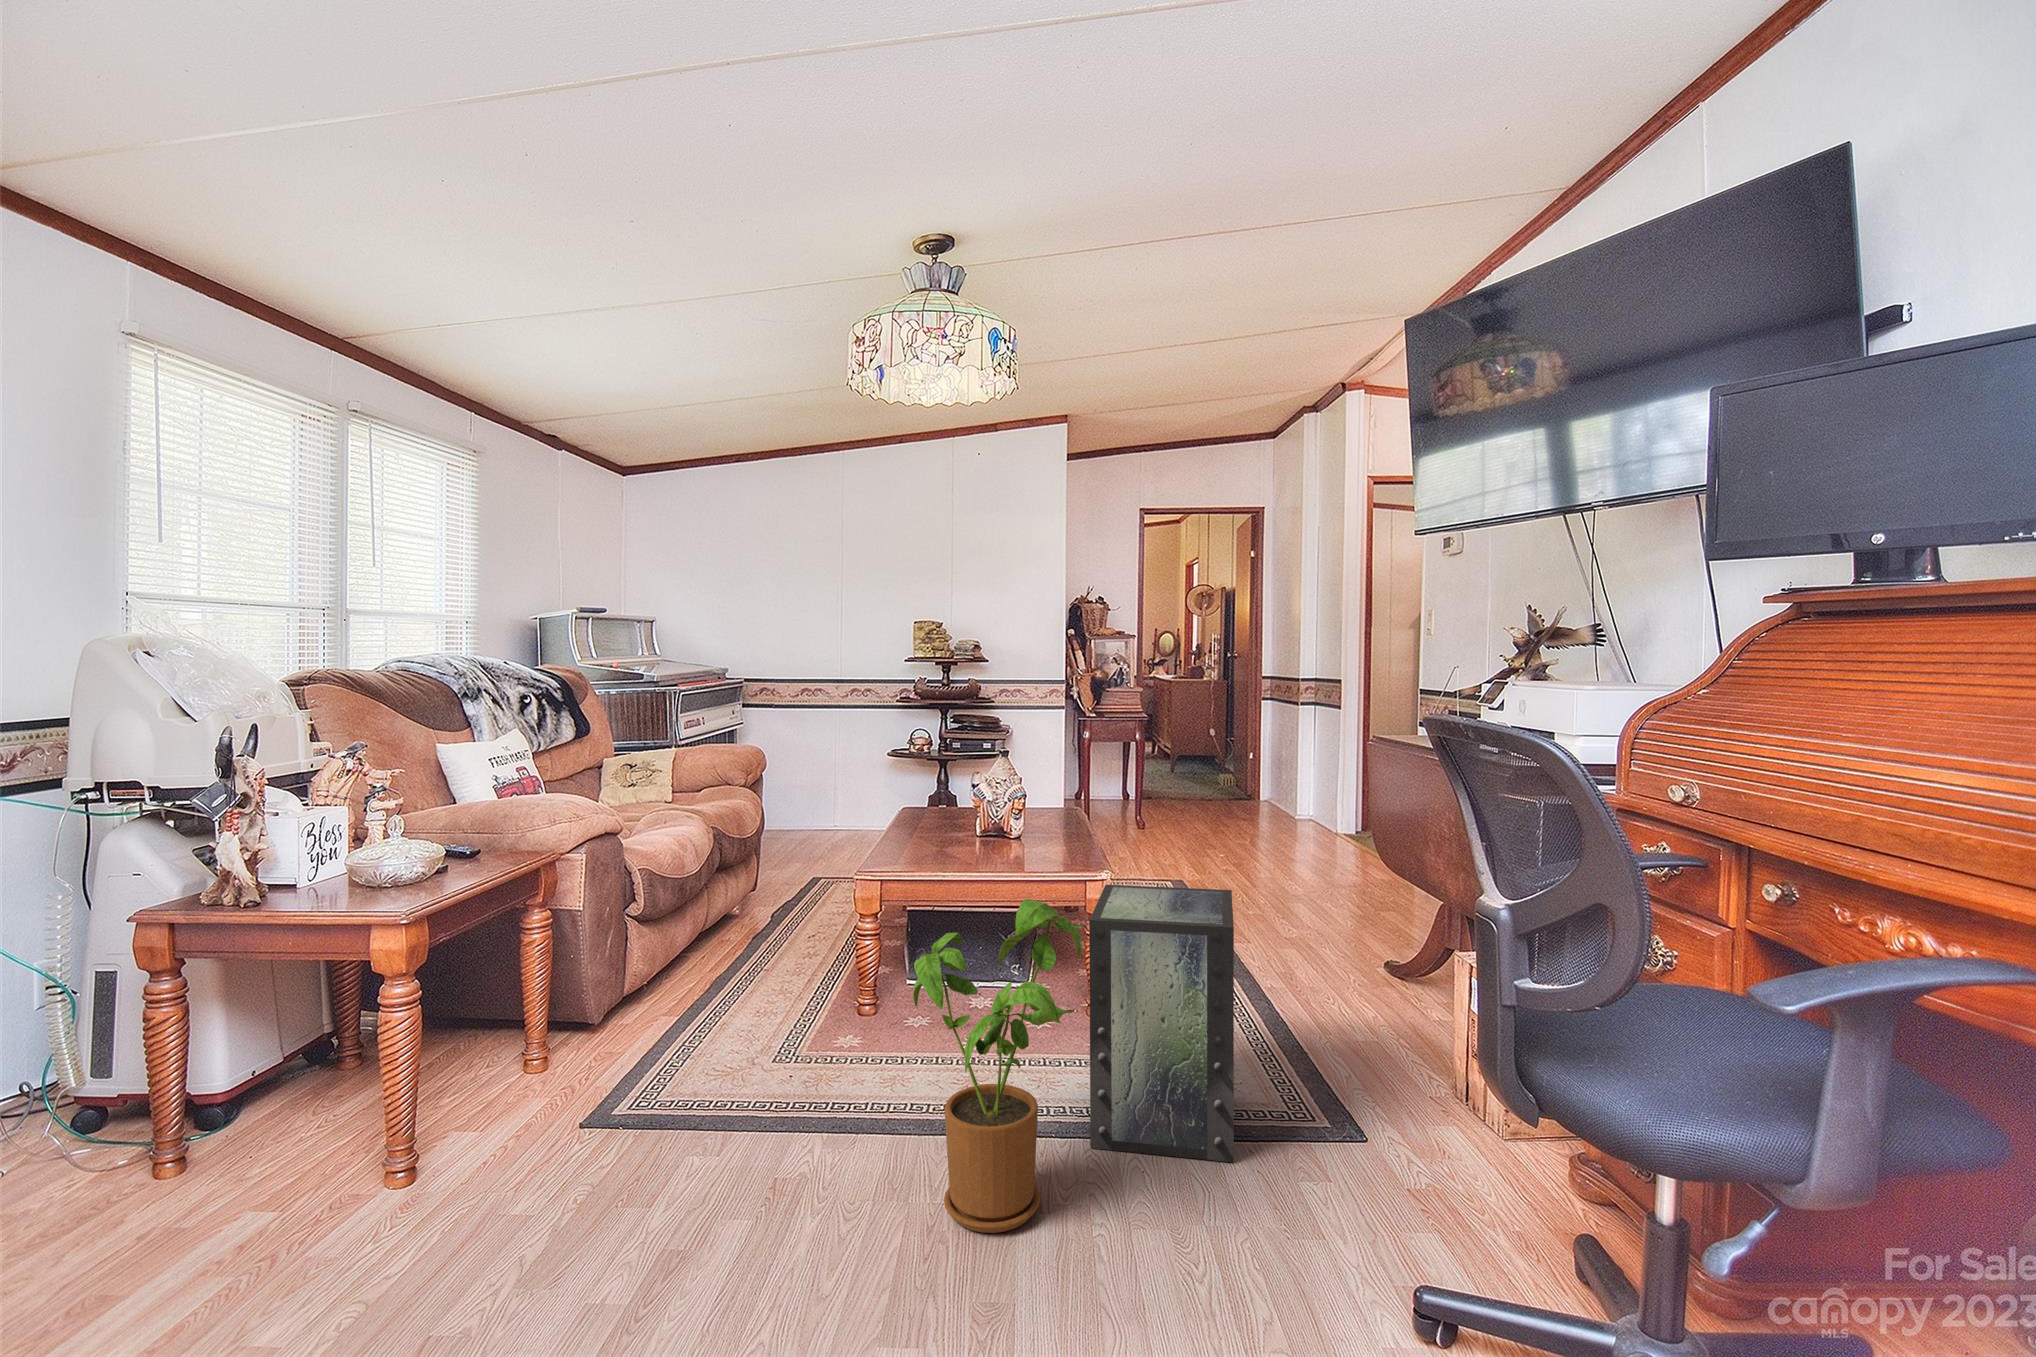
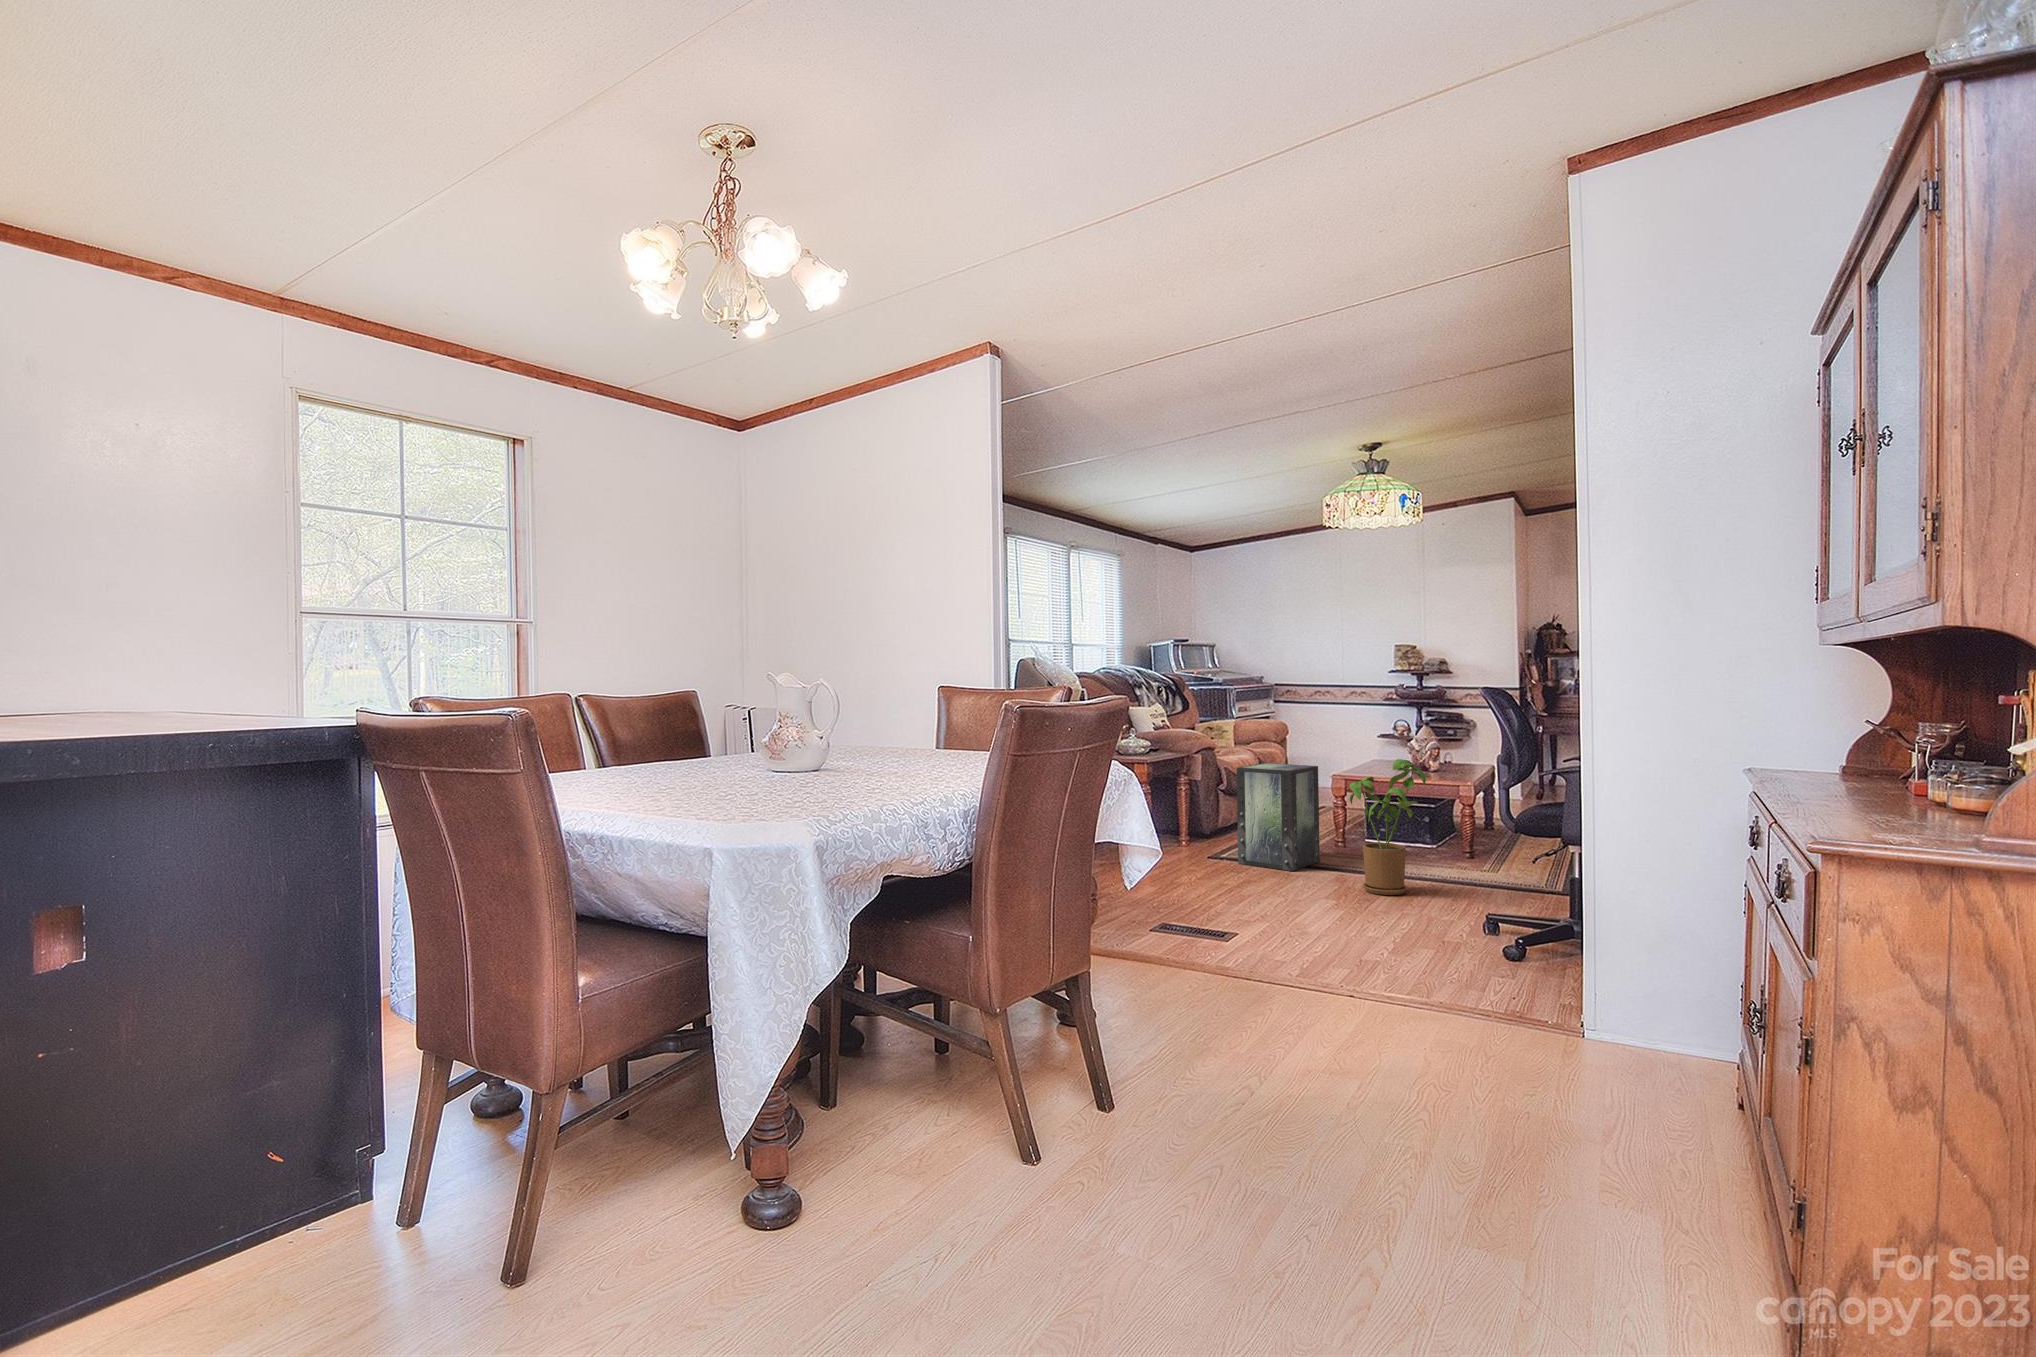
storage box: present [1089,885,1234,1162] -> present [1237,763,1320,871]

